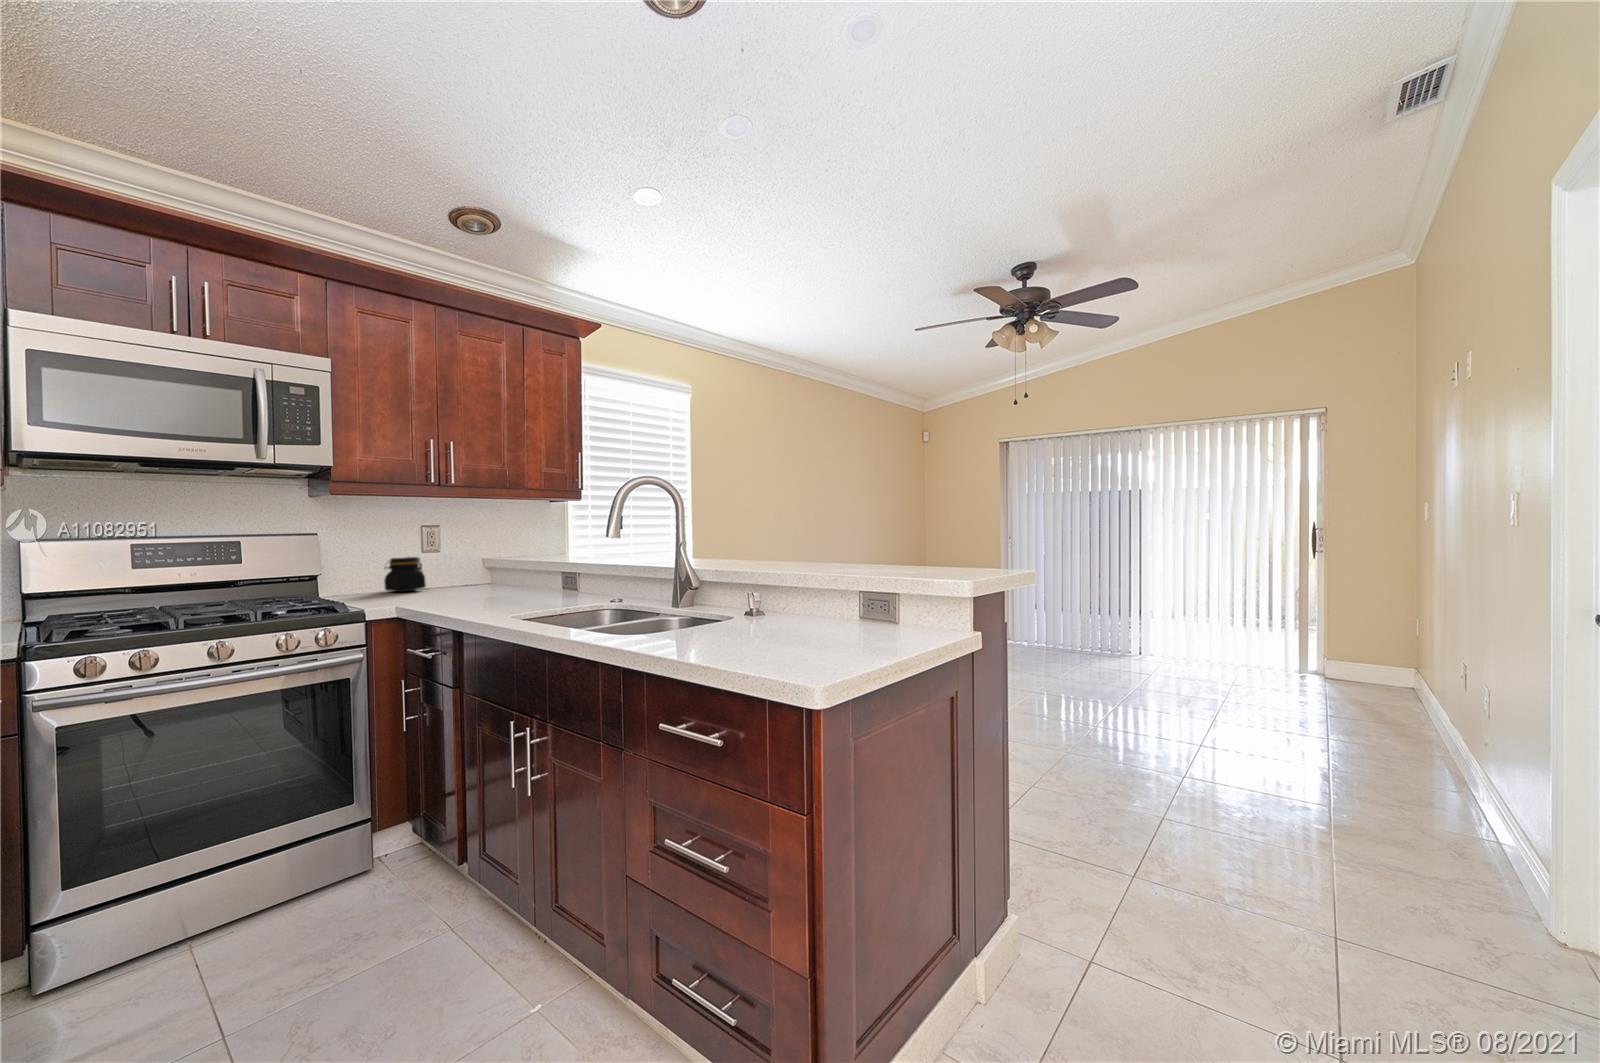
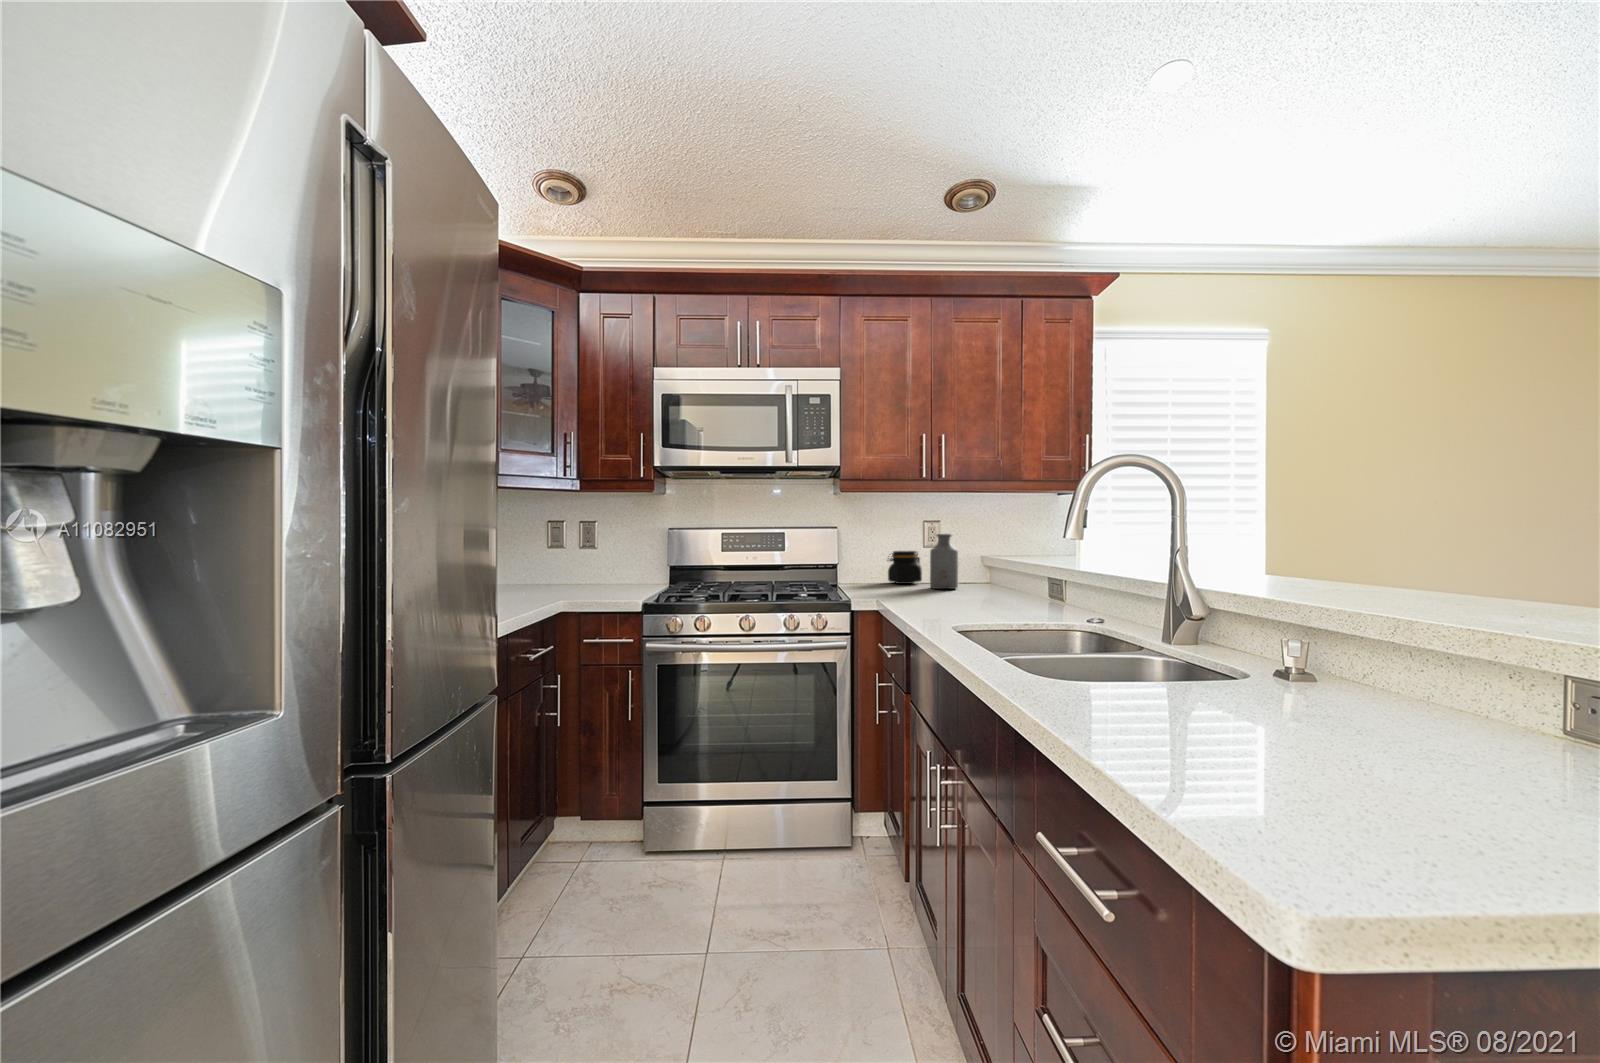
bottle: none [439,538,470,593] -> present [930,534,958,589]

